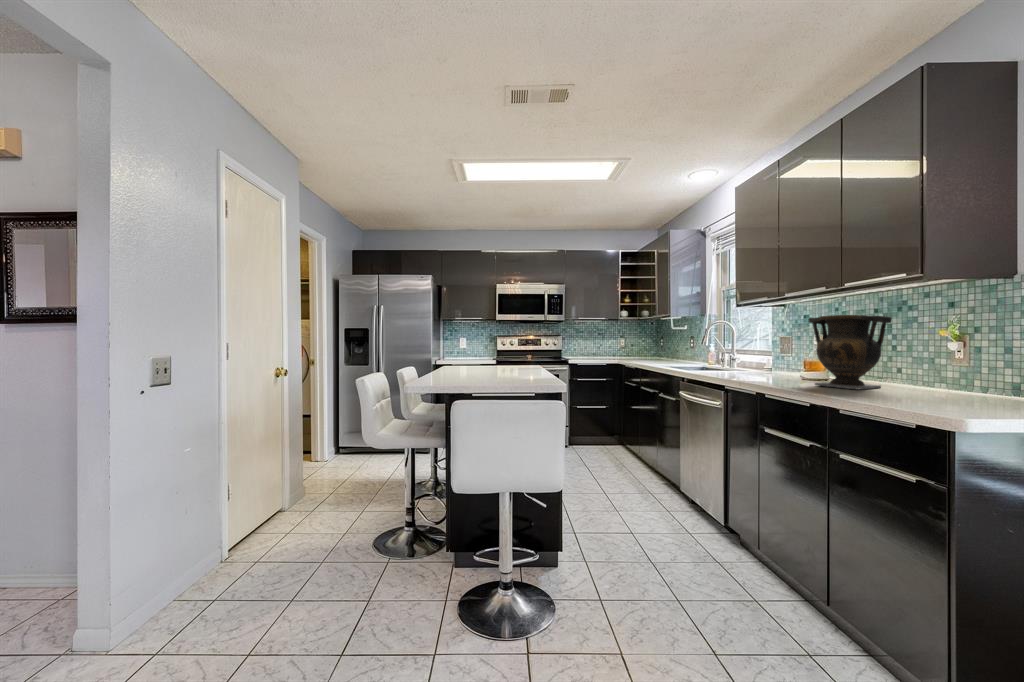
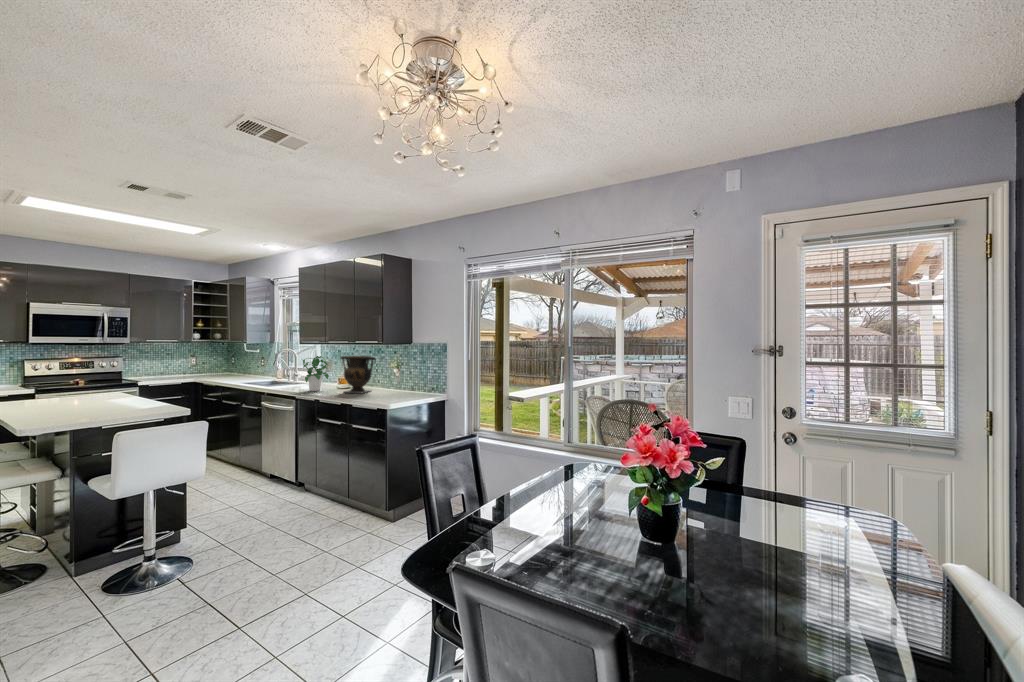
potted plant: none [735,319,785,379] -> present [303,356,329,391]

